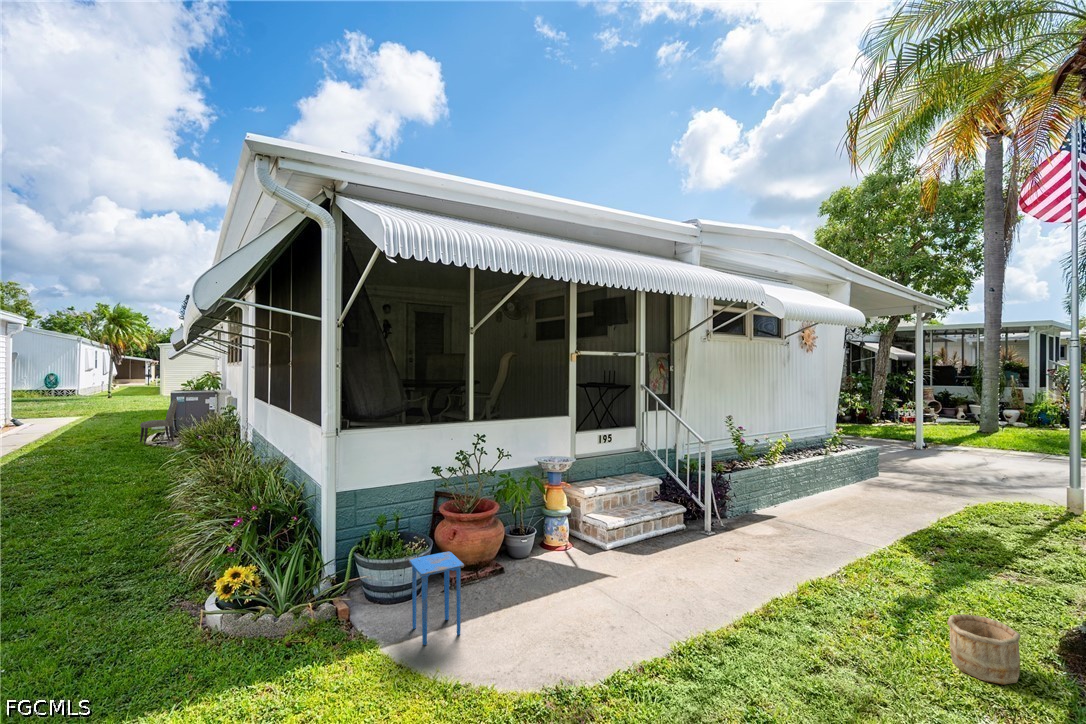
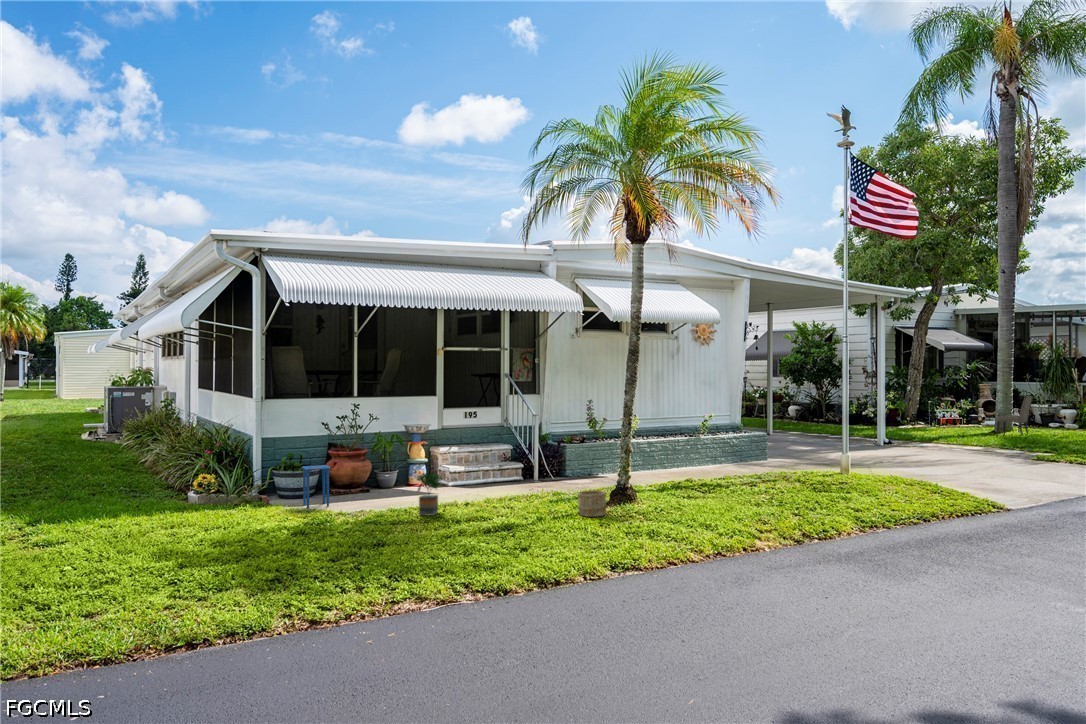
chair: present [140,399,178,445] -> present [996,396,1032,436]
potted tree: none [643,588,700,682] -> present [418,473,442,516]

